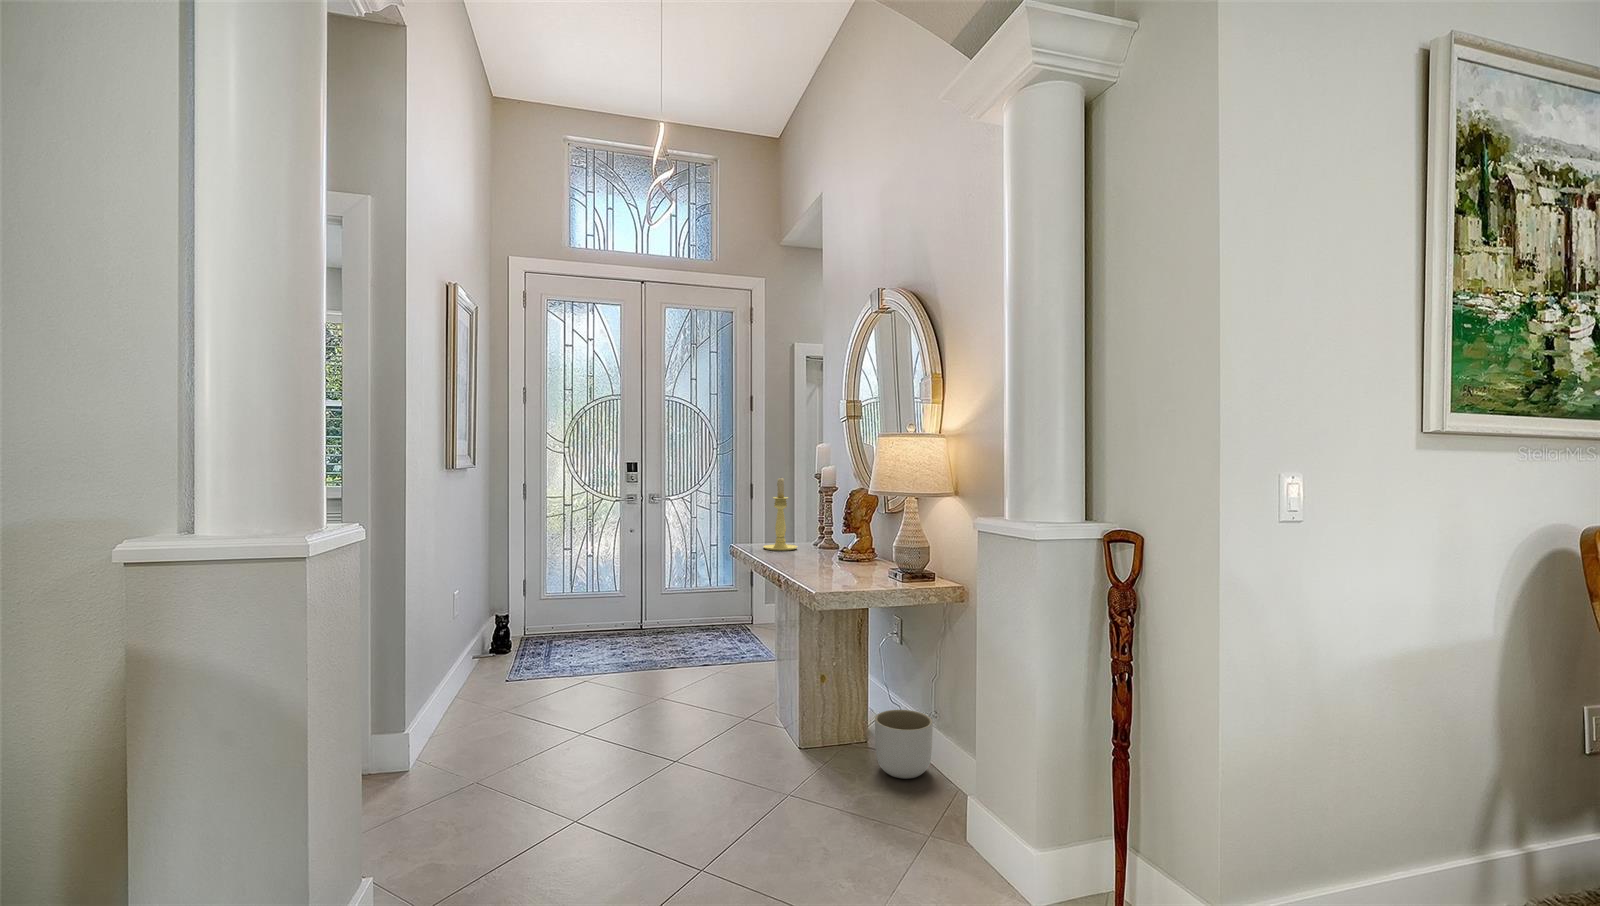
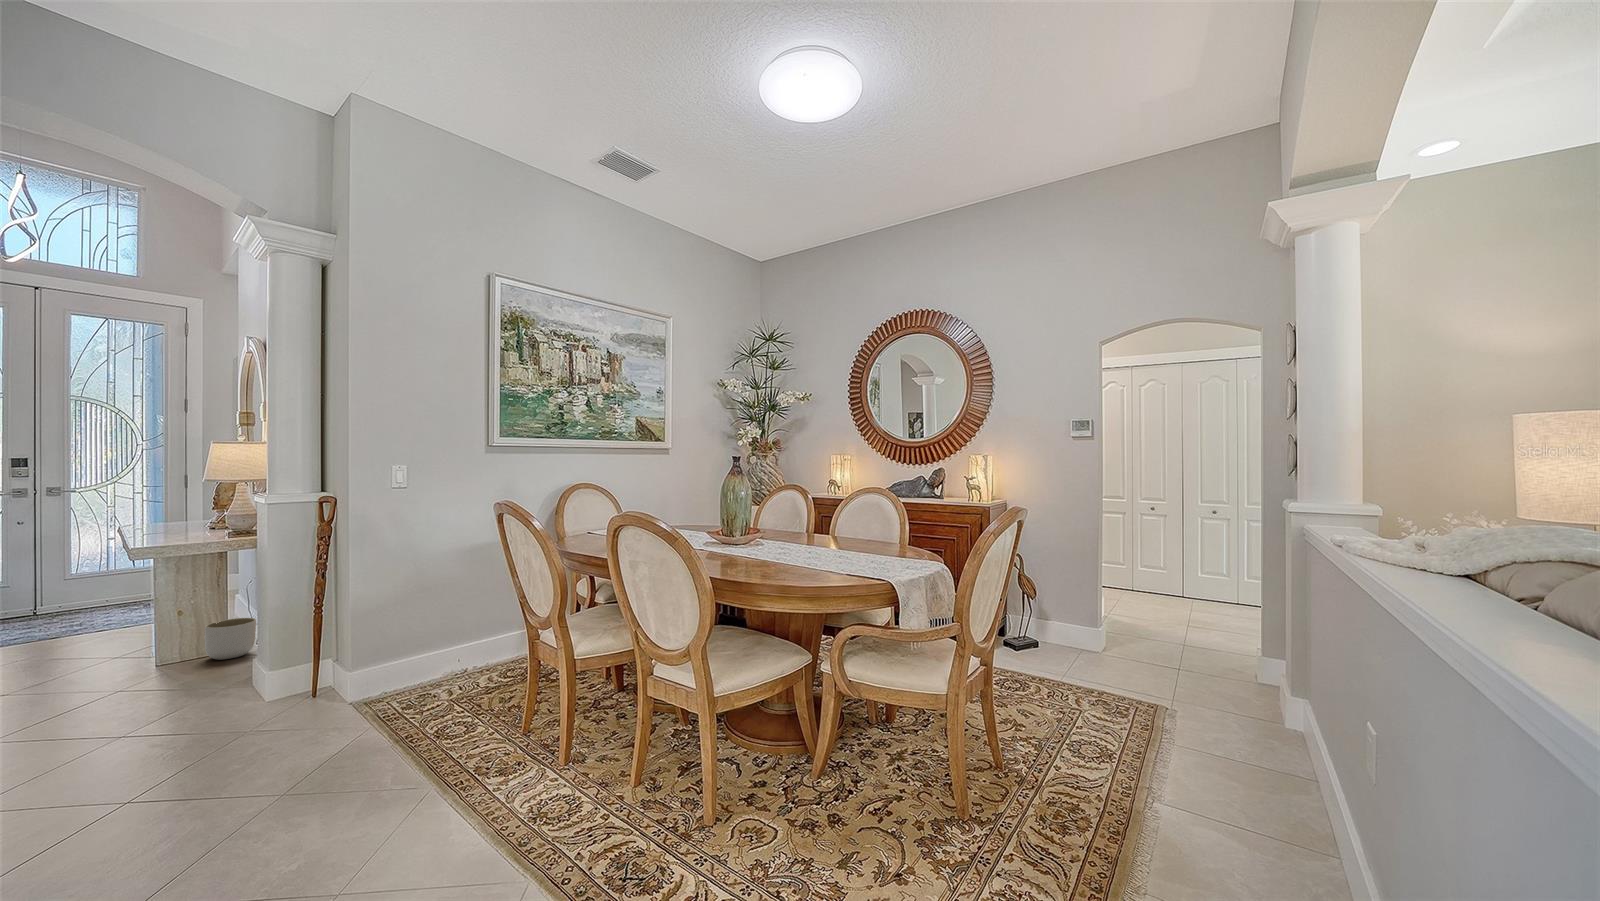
candle holder: present [763,478,797,551] -> none [146,469,185,524]

